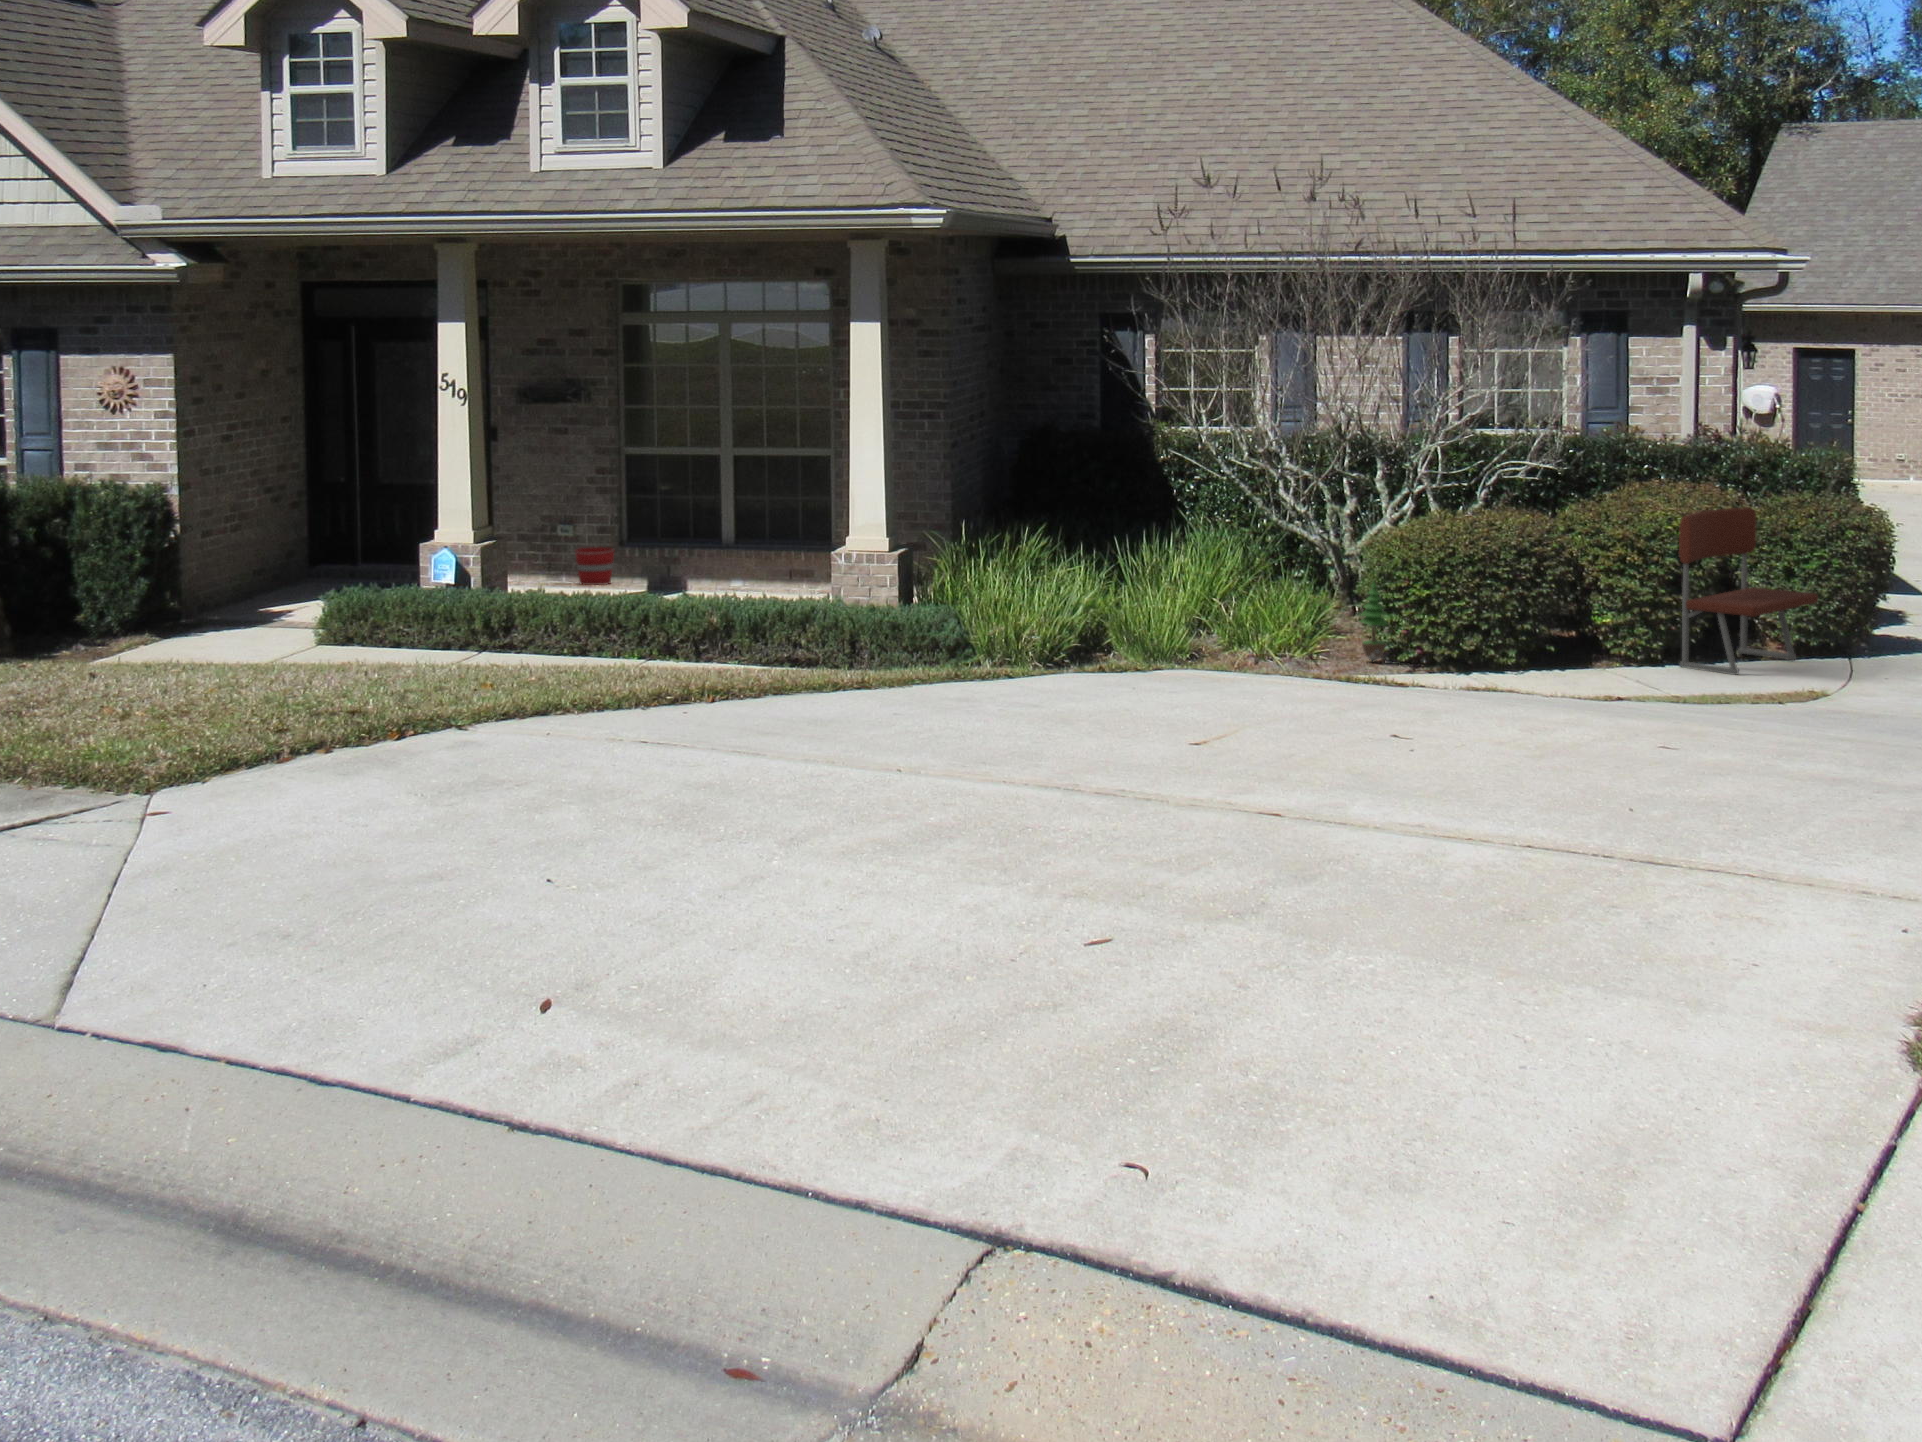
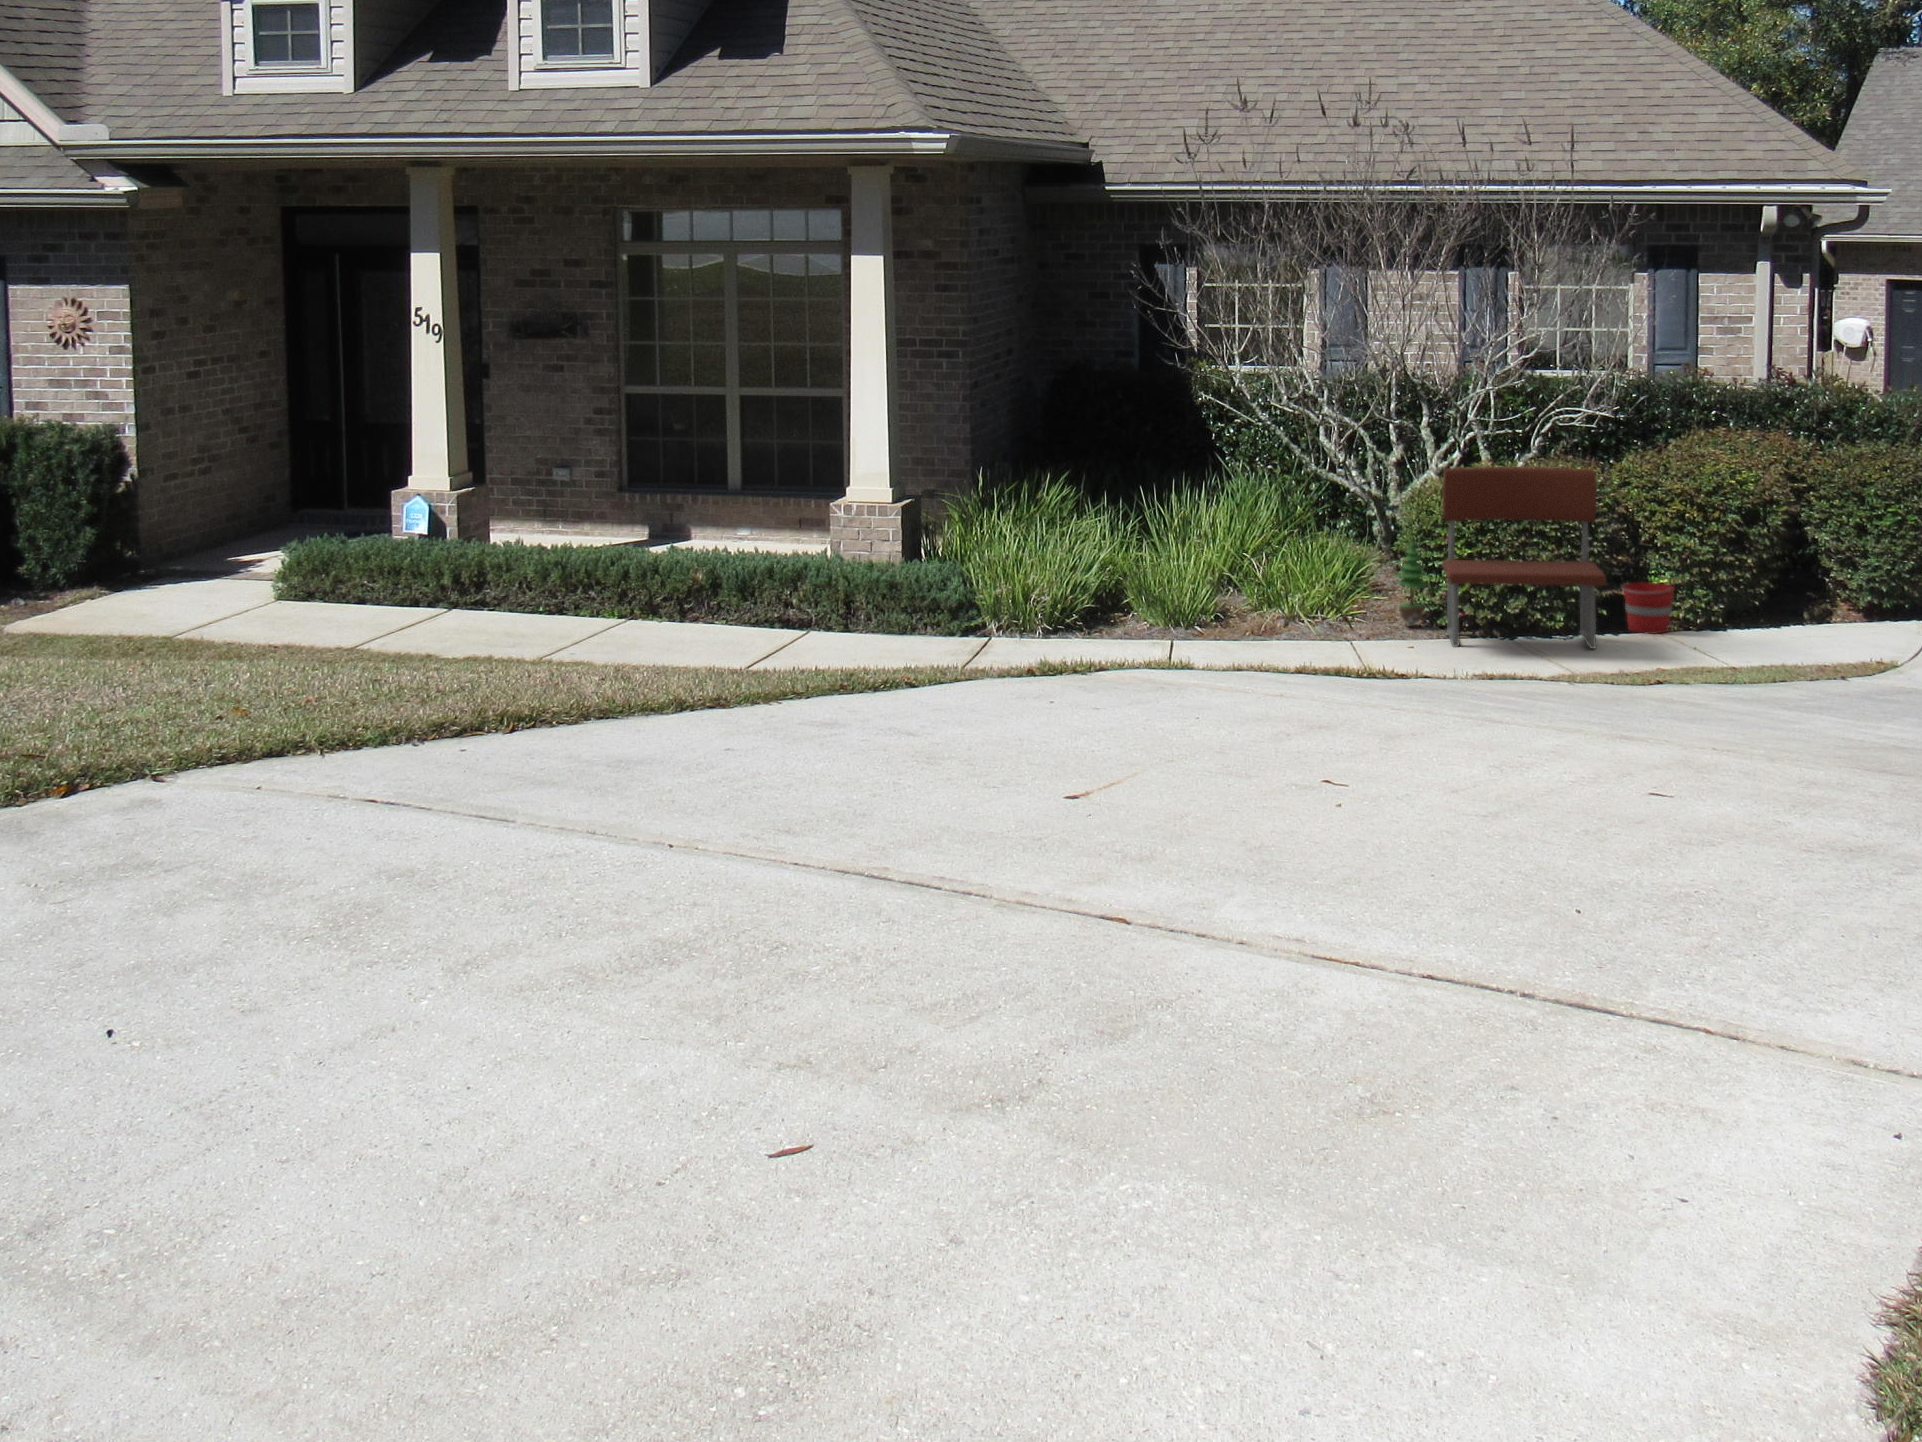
bench: present [1679,507,1818,675] -> present [1443,467,1606,649]
bucket: present [575,547,615,585] -> present [1623,583,1674,634]

